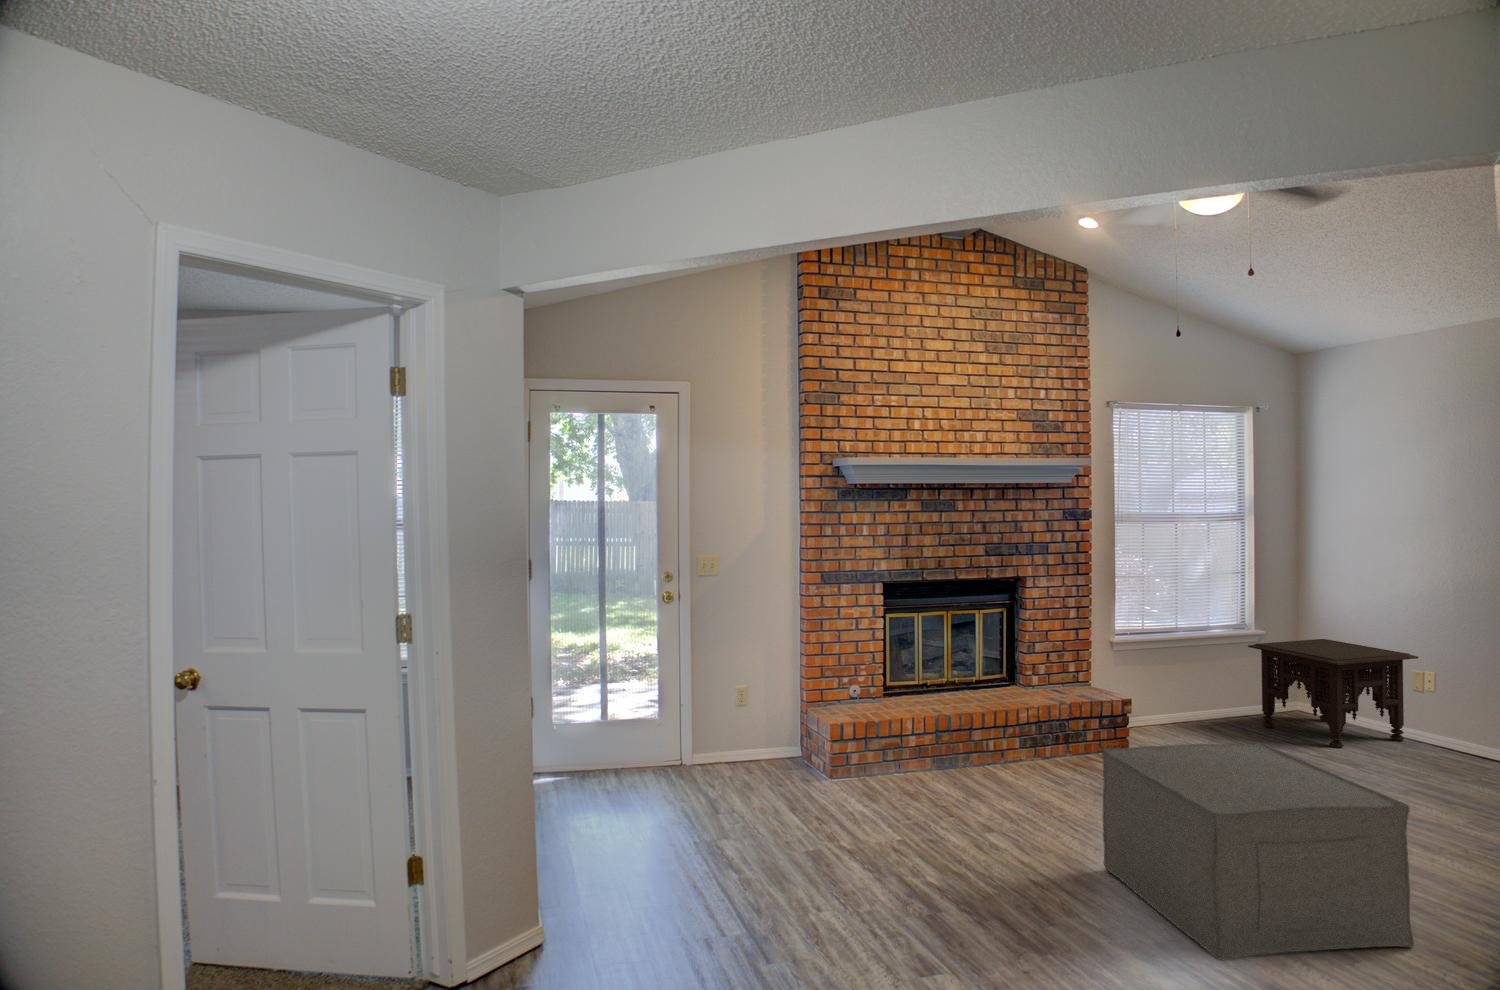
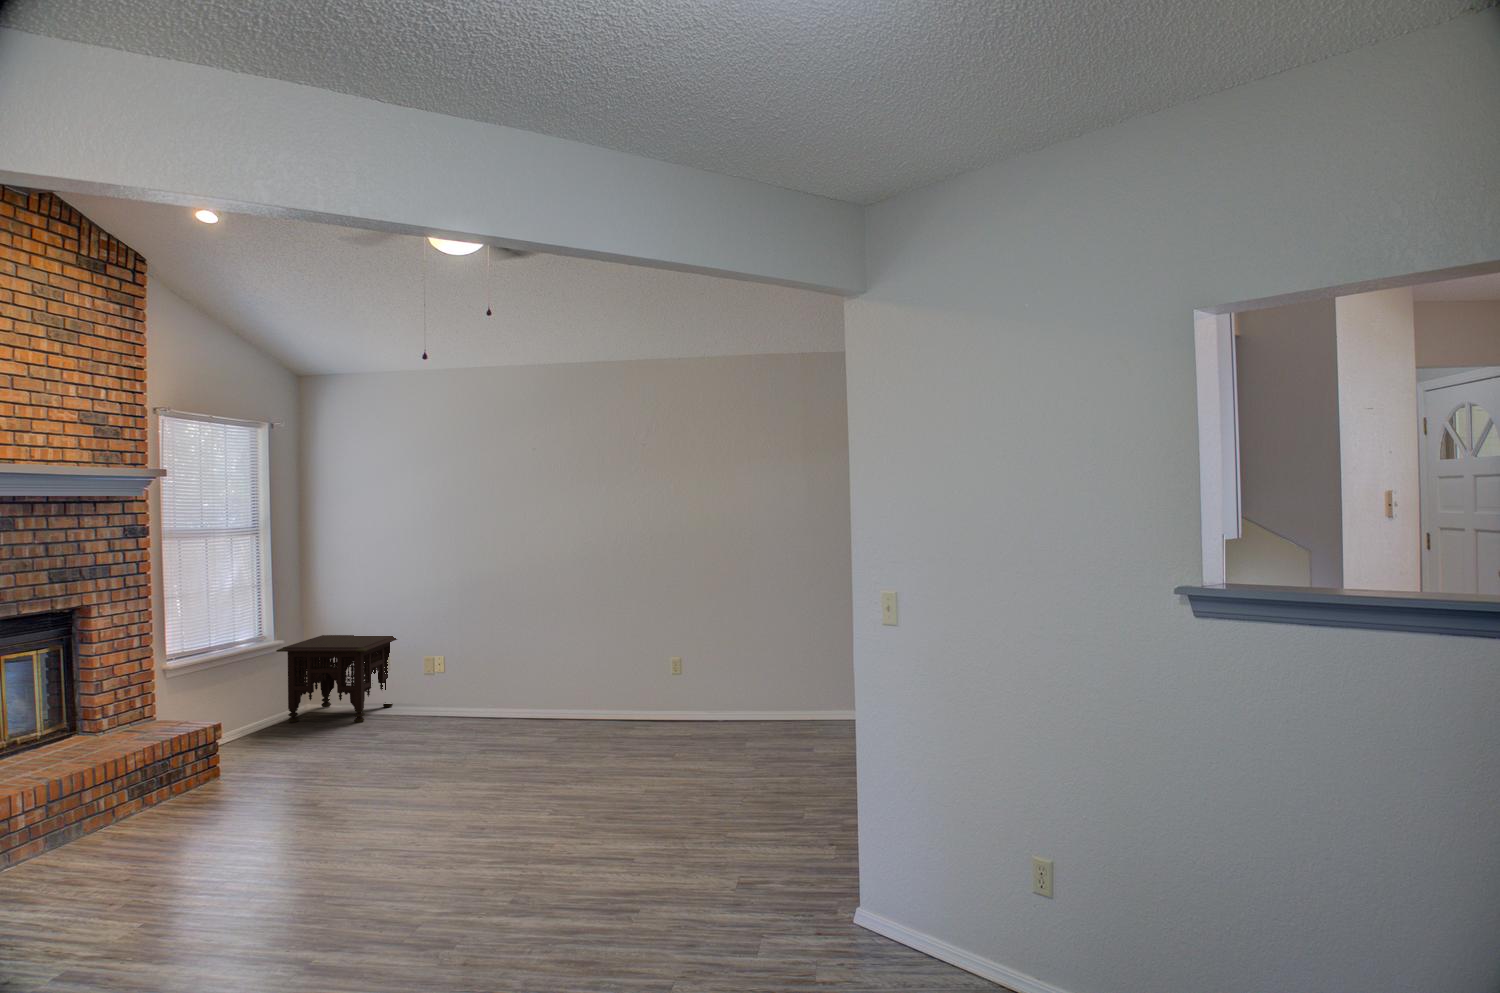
ottoman: present [1102,743,1414,960] -> none [338,707,548,858]

